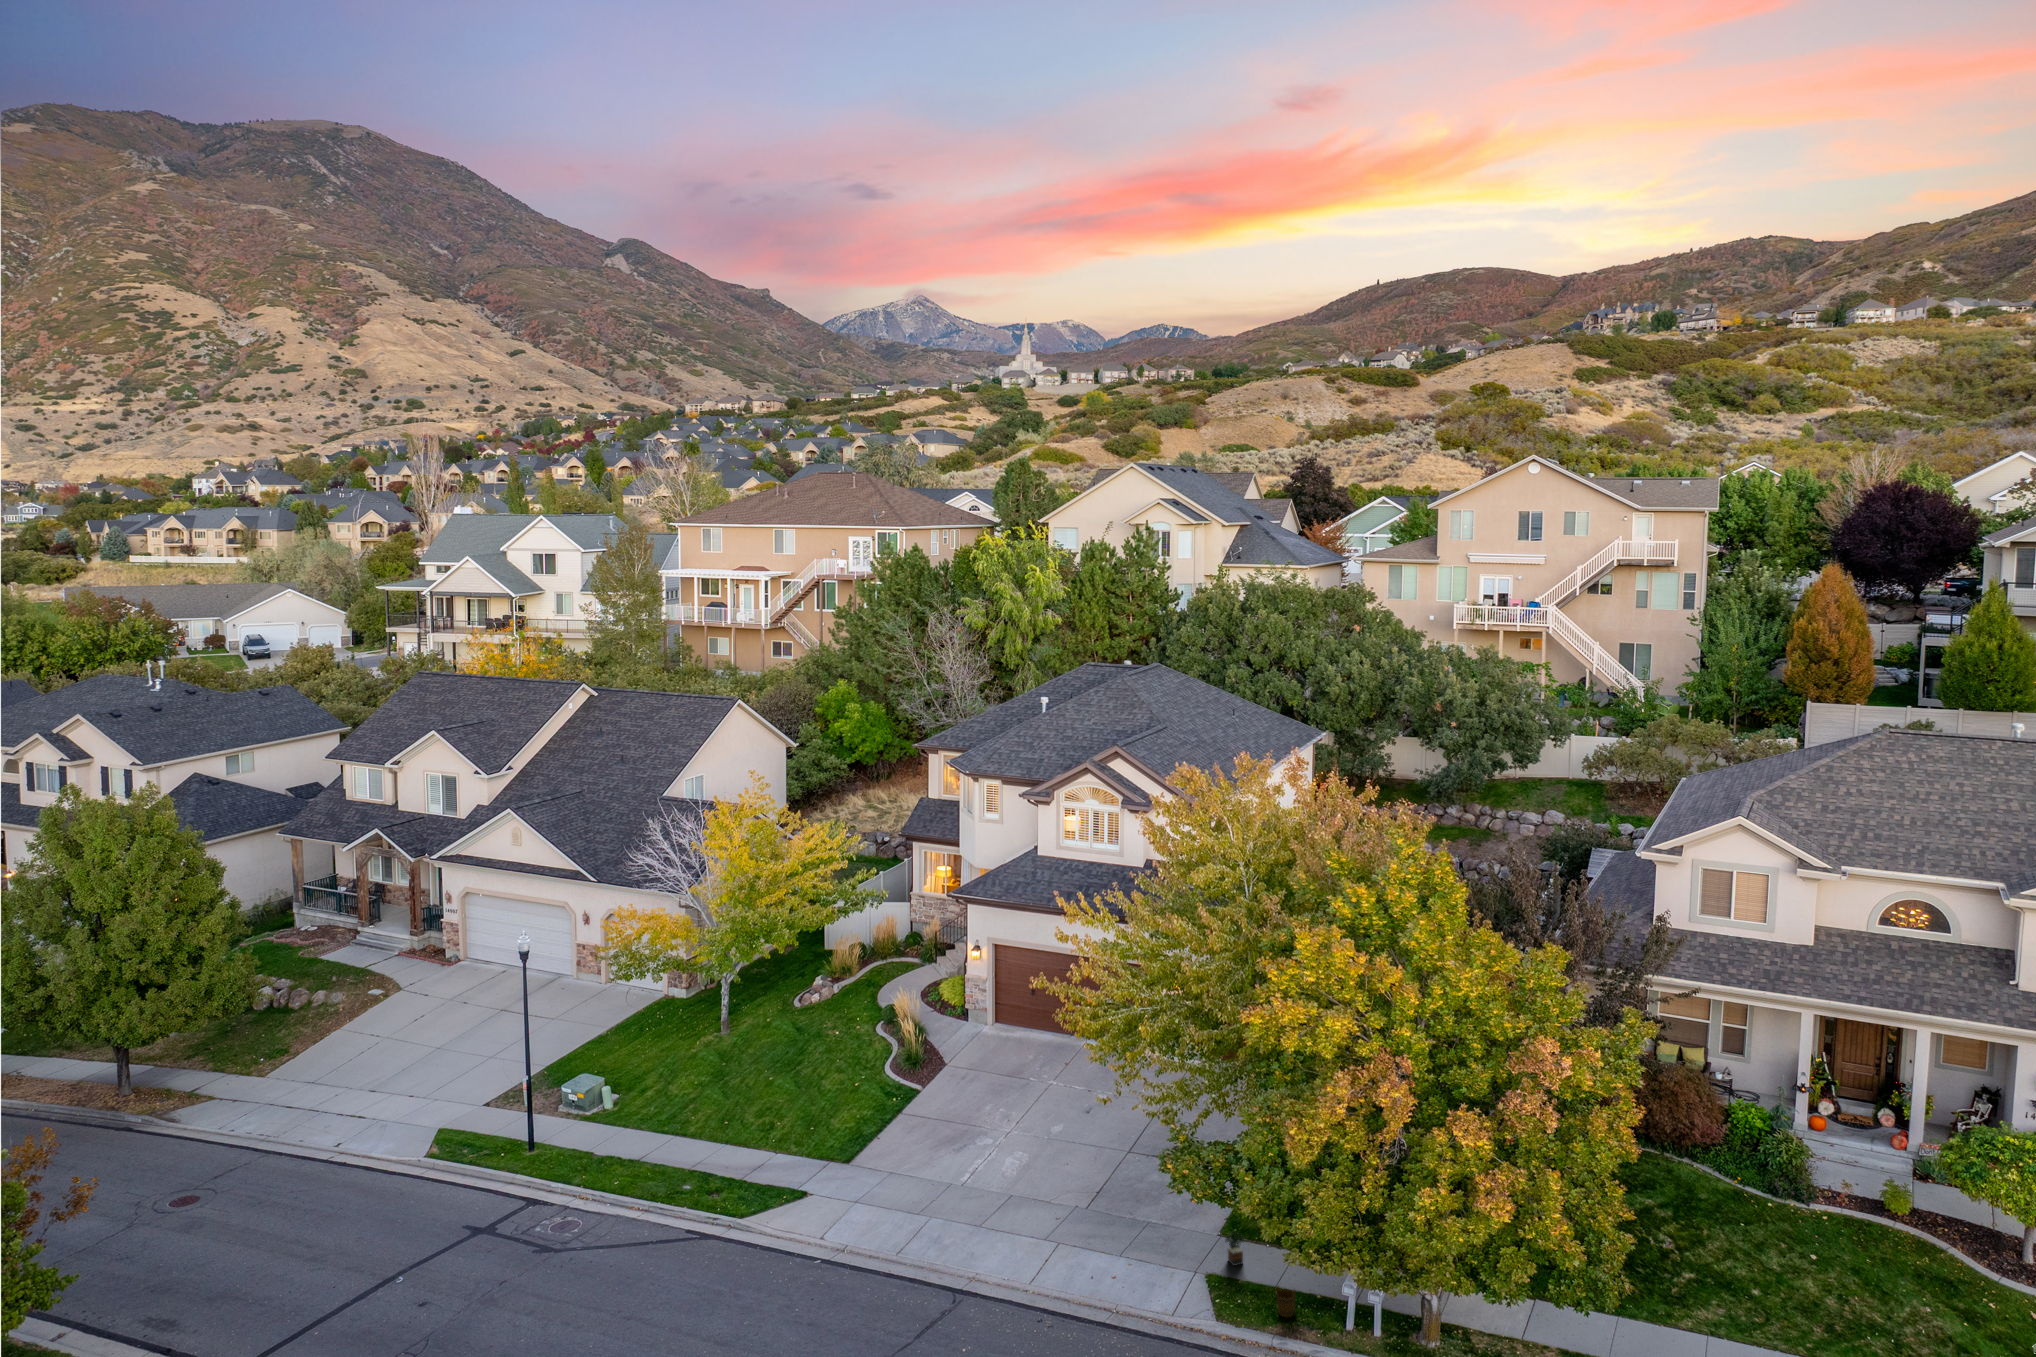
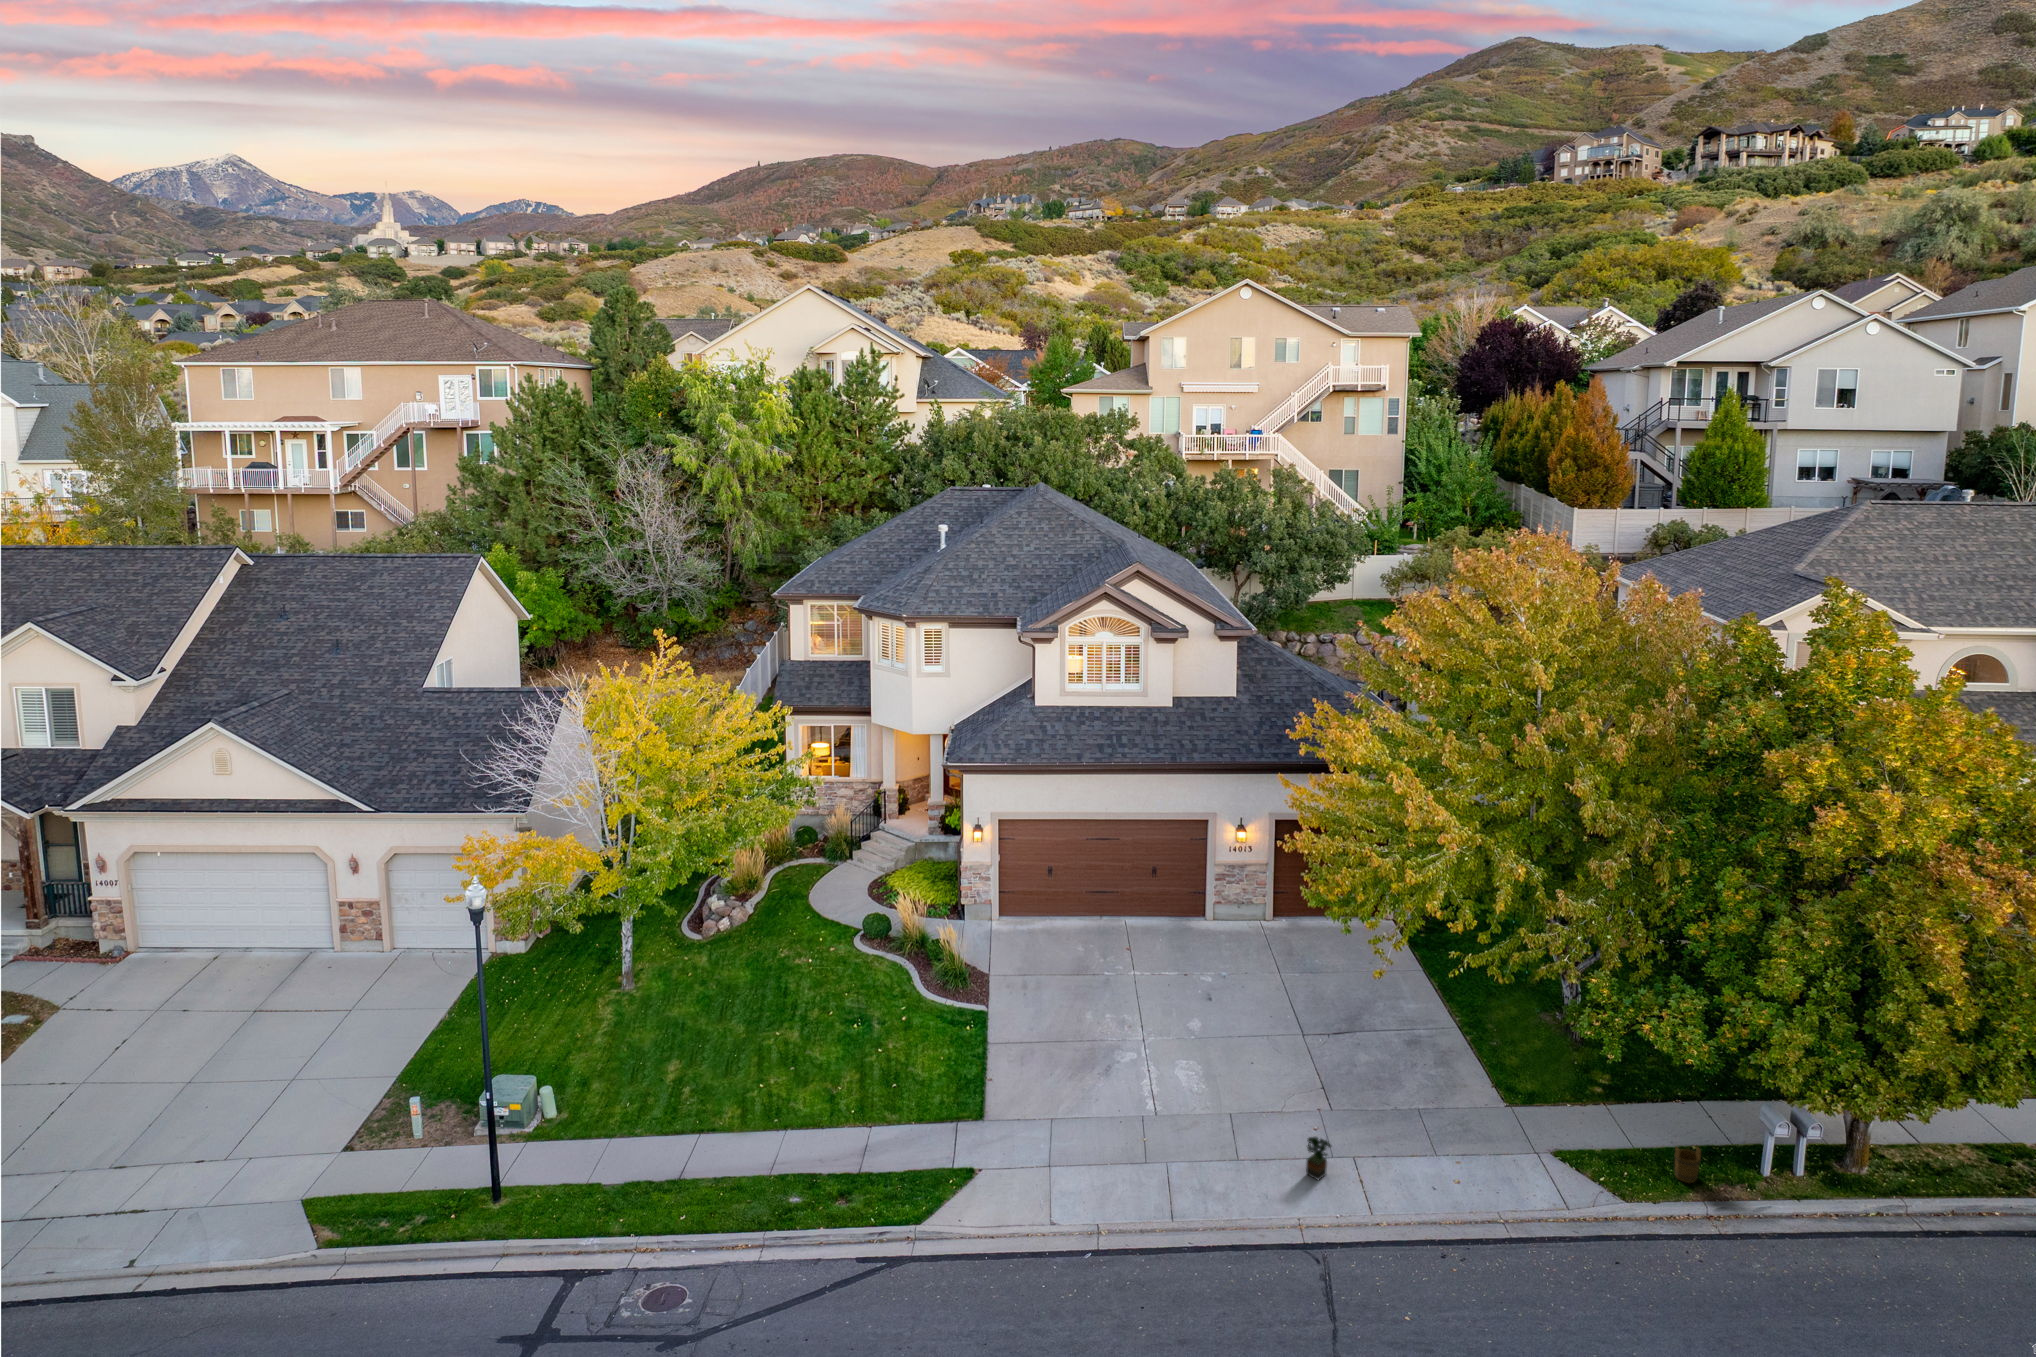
potted tree: present [1226,1231,1245,1266] -> present [1306,1137,1331,1180]

